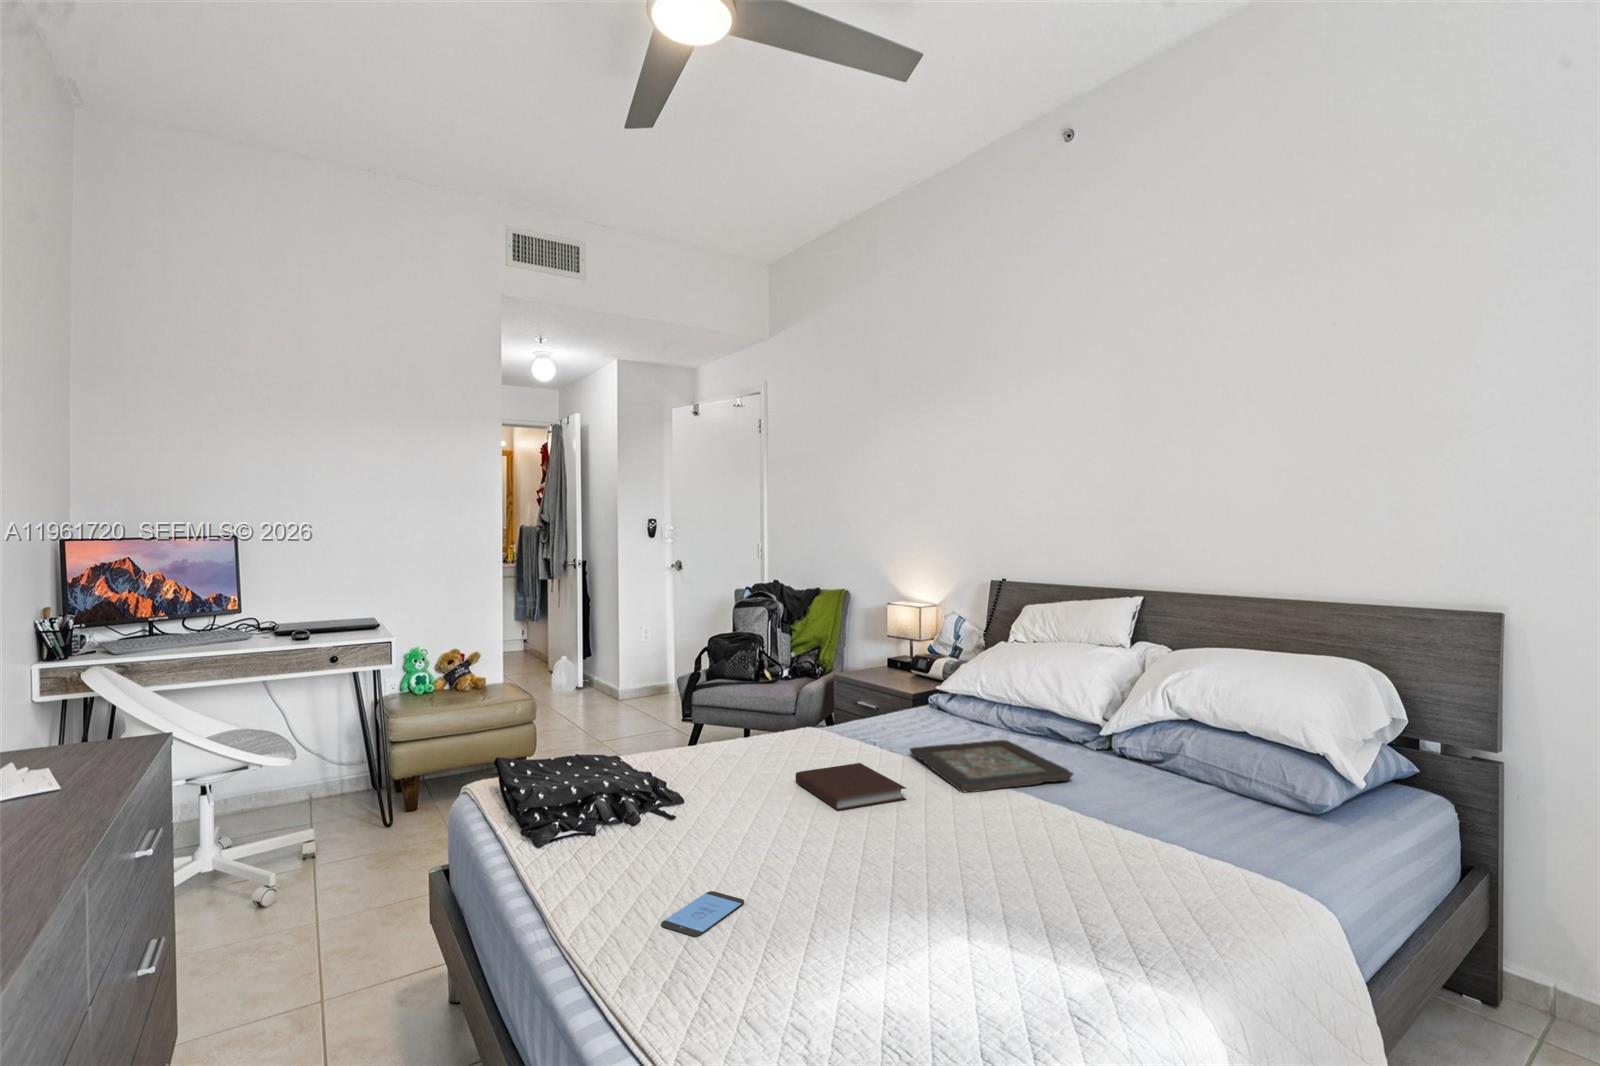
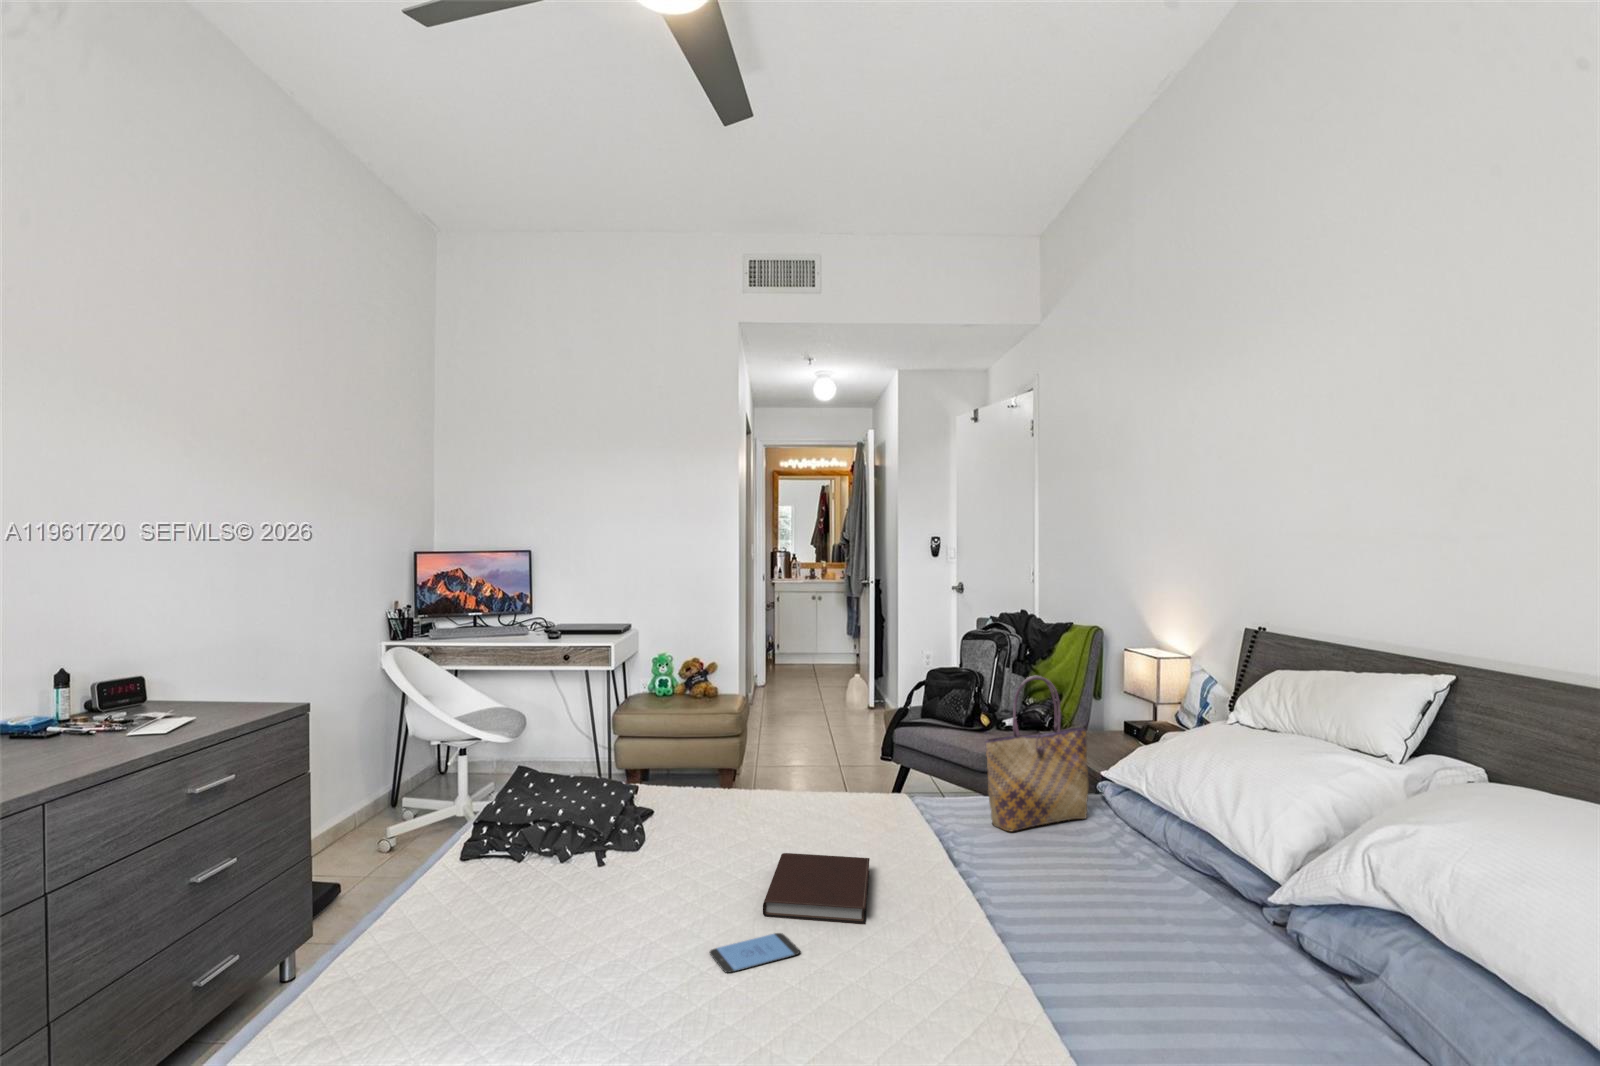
tote bag: none [885,618,937,736] -> present [986,676,1088,831]
decorative tray: present [910,740,1073,792] -> none [950,851,1143,960]
smartphone: present [661,891,744,936] -> present [710,933,800,973]

